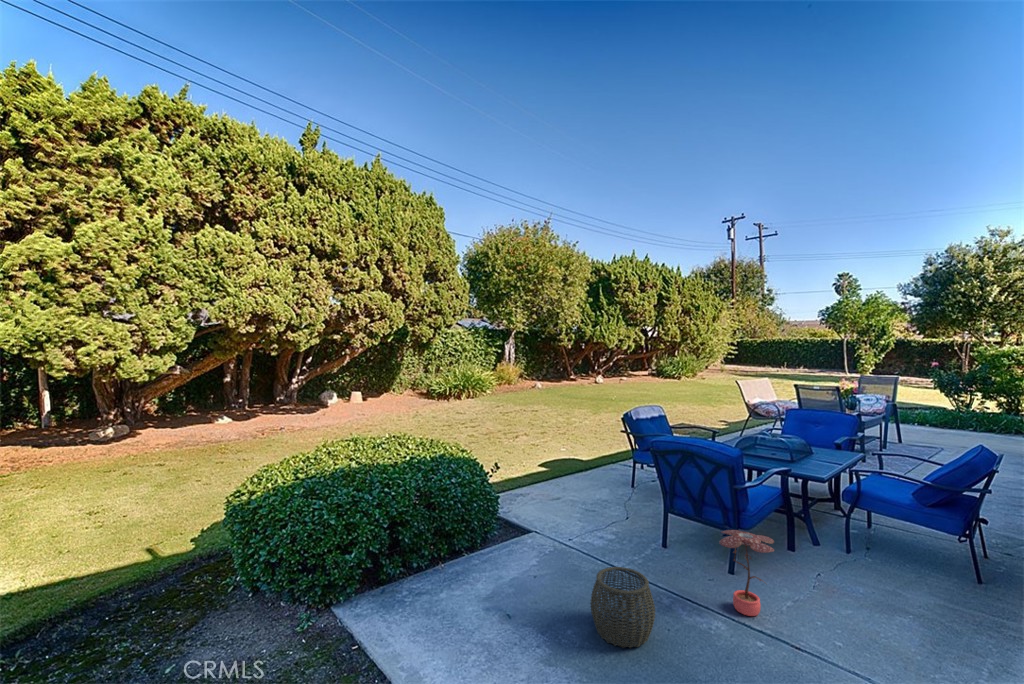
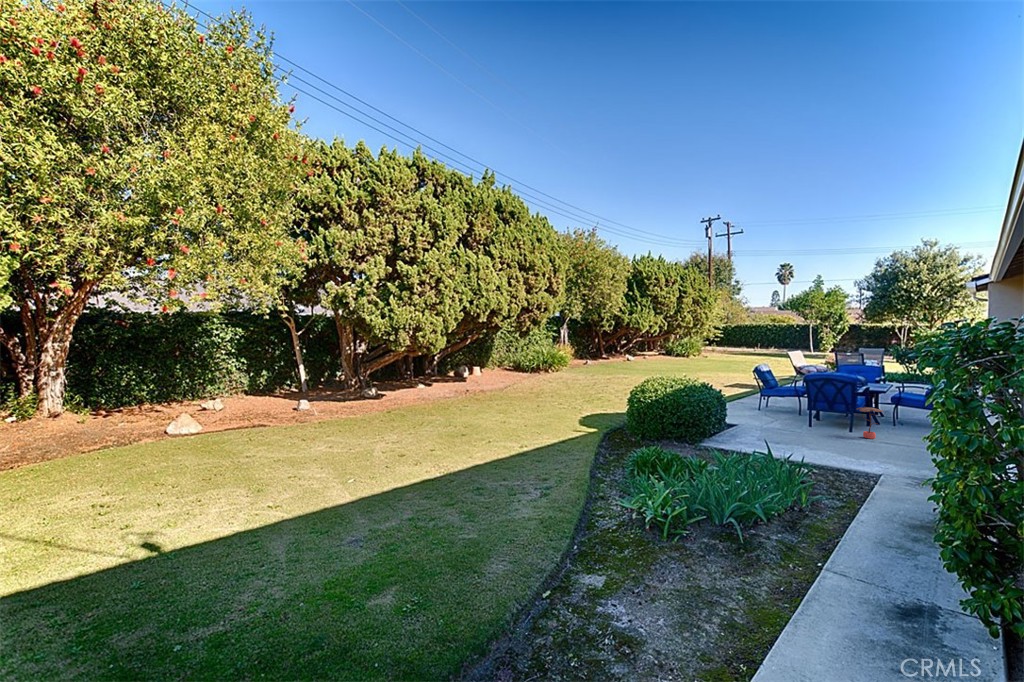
woven basket: present [590,567,655,648] -> none [817,420,847,445]

